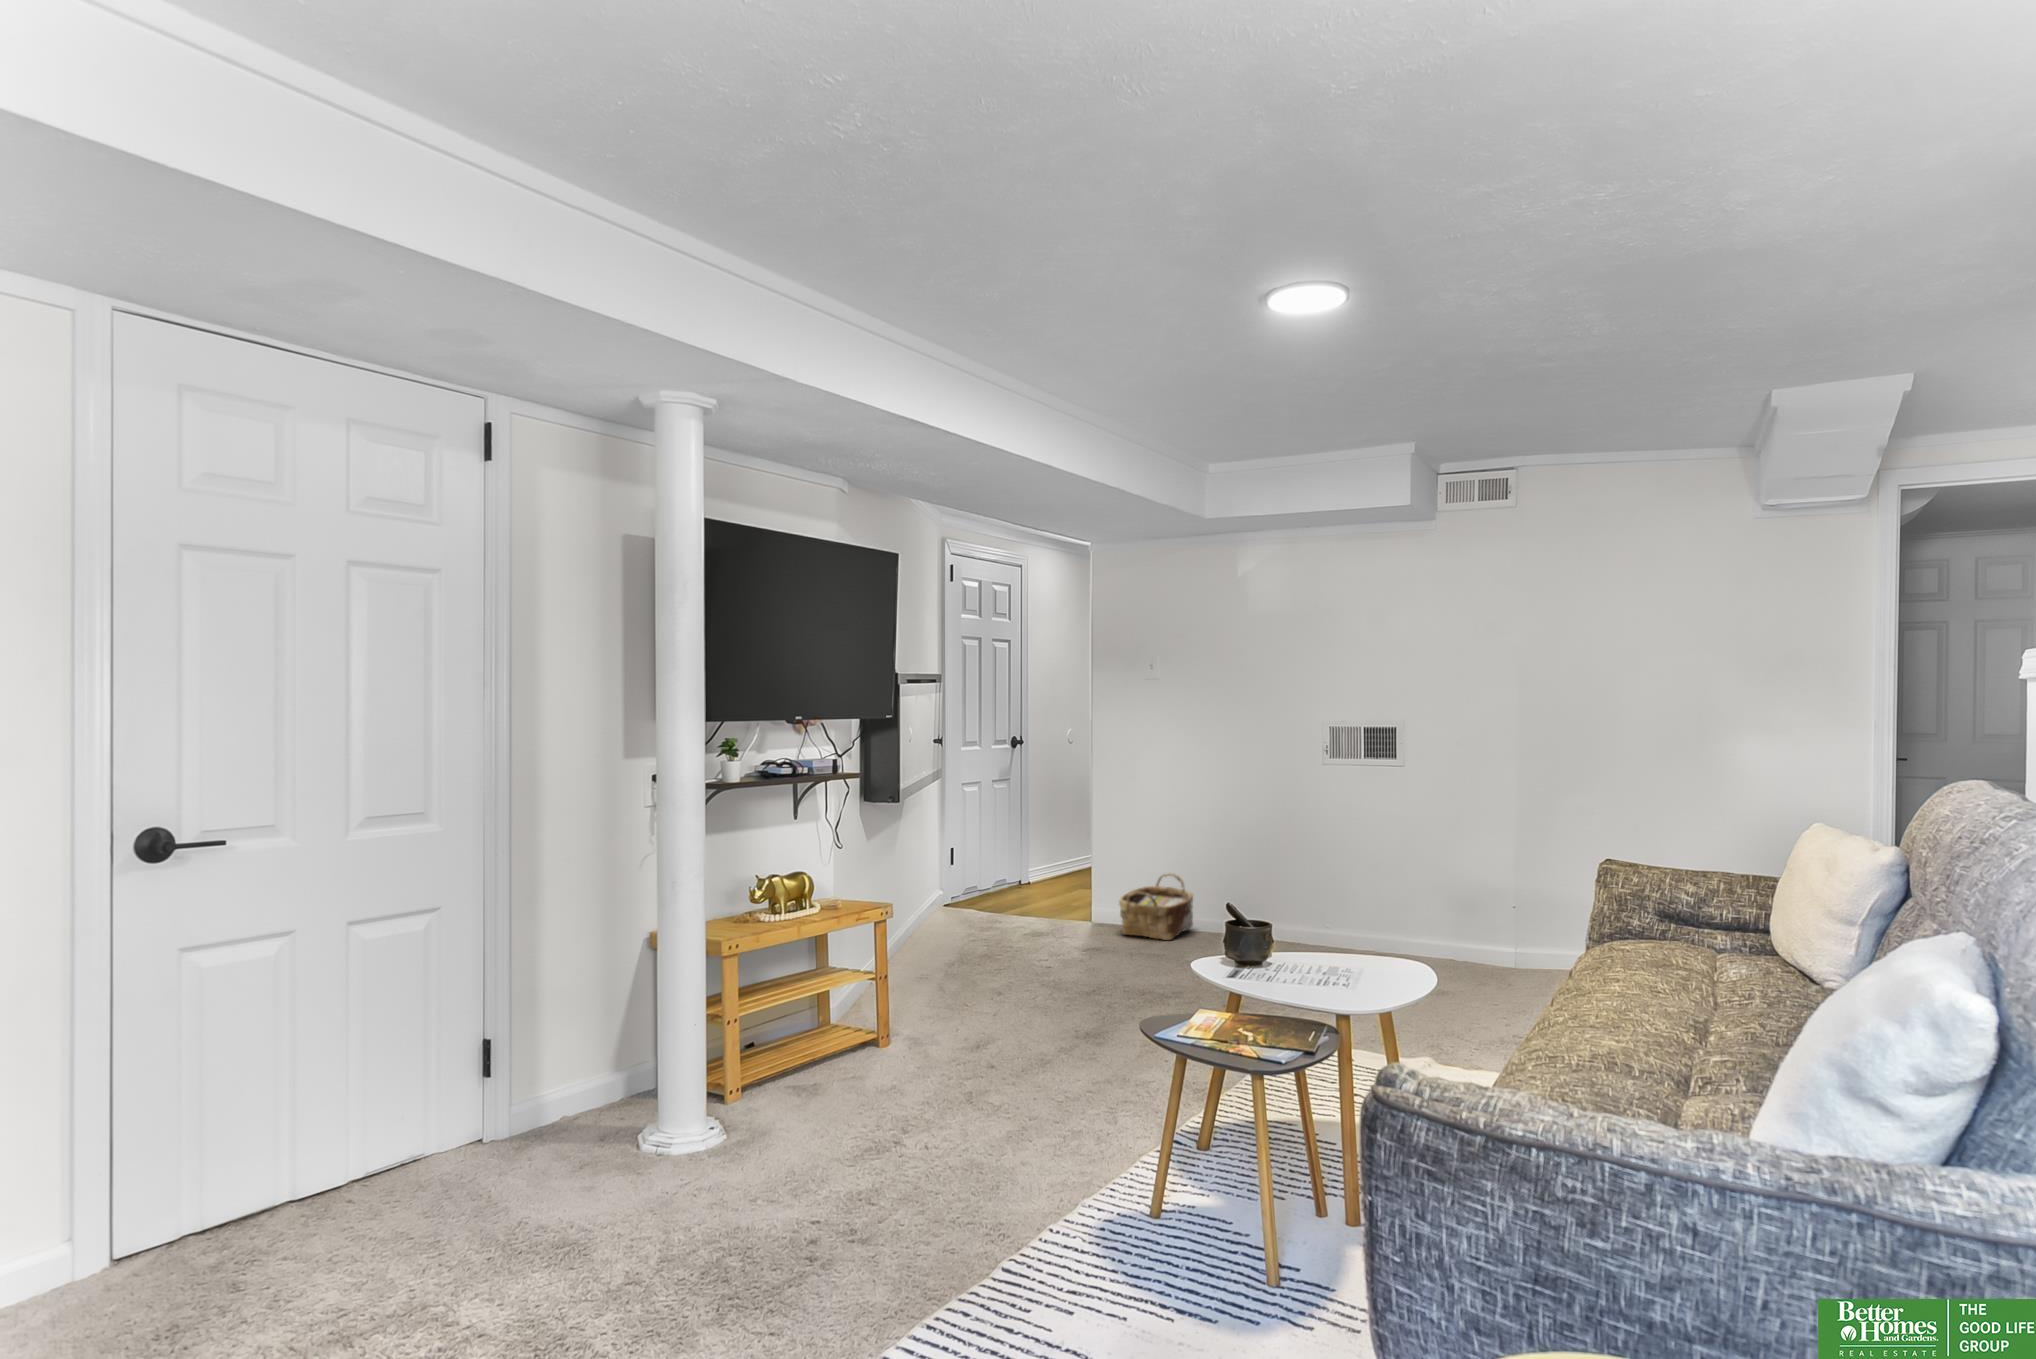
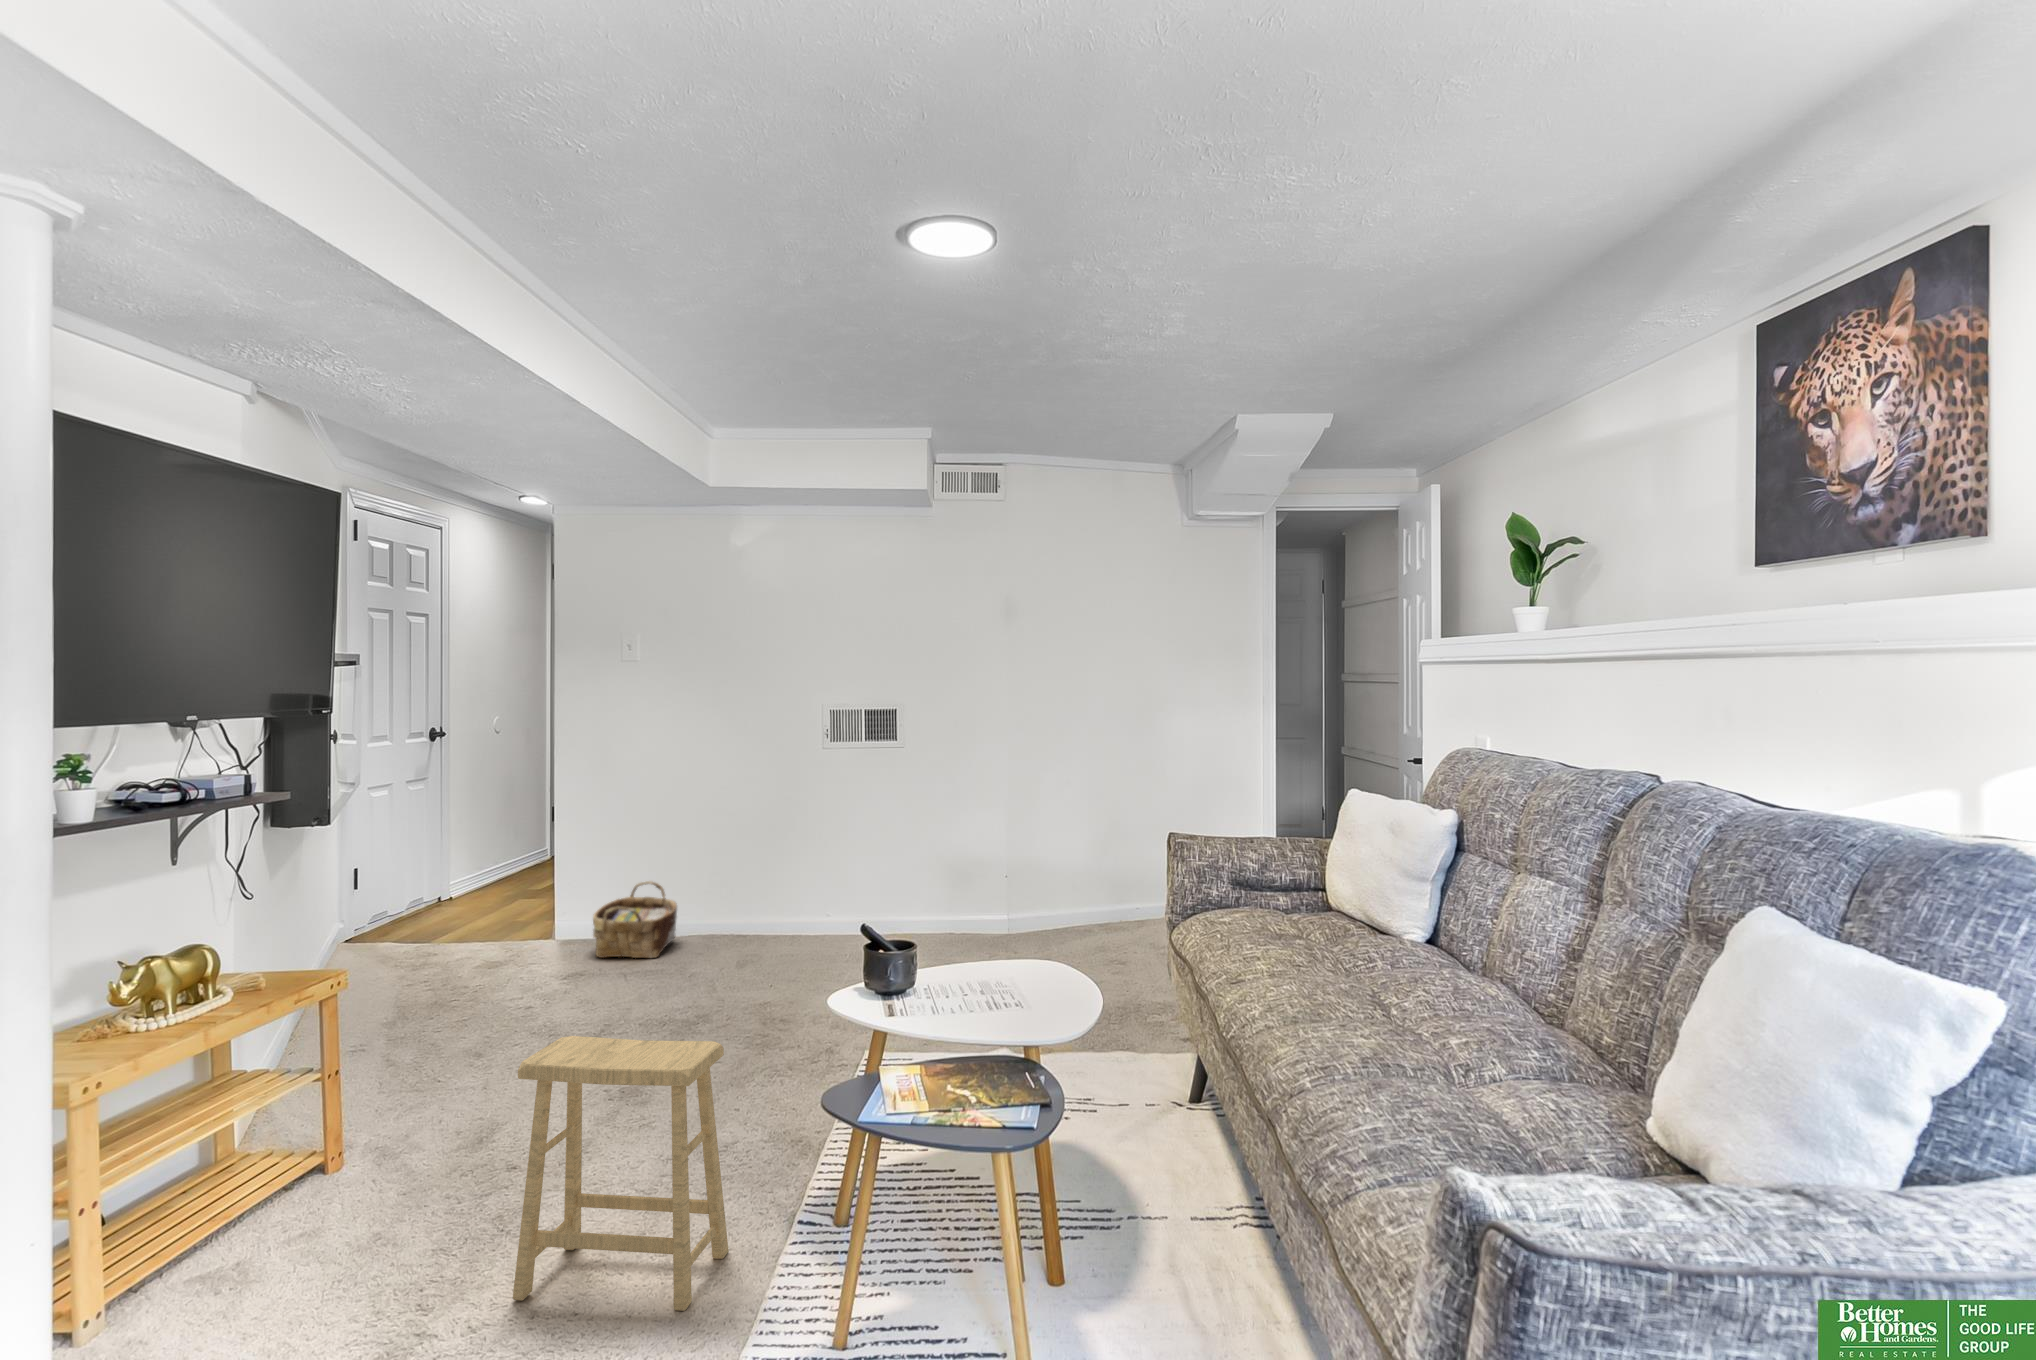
footstool: none [953,958,1110,1173] -> present [513,1036,729,1311]

